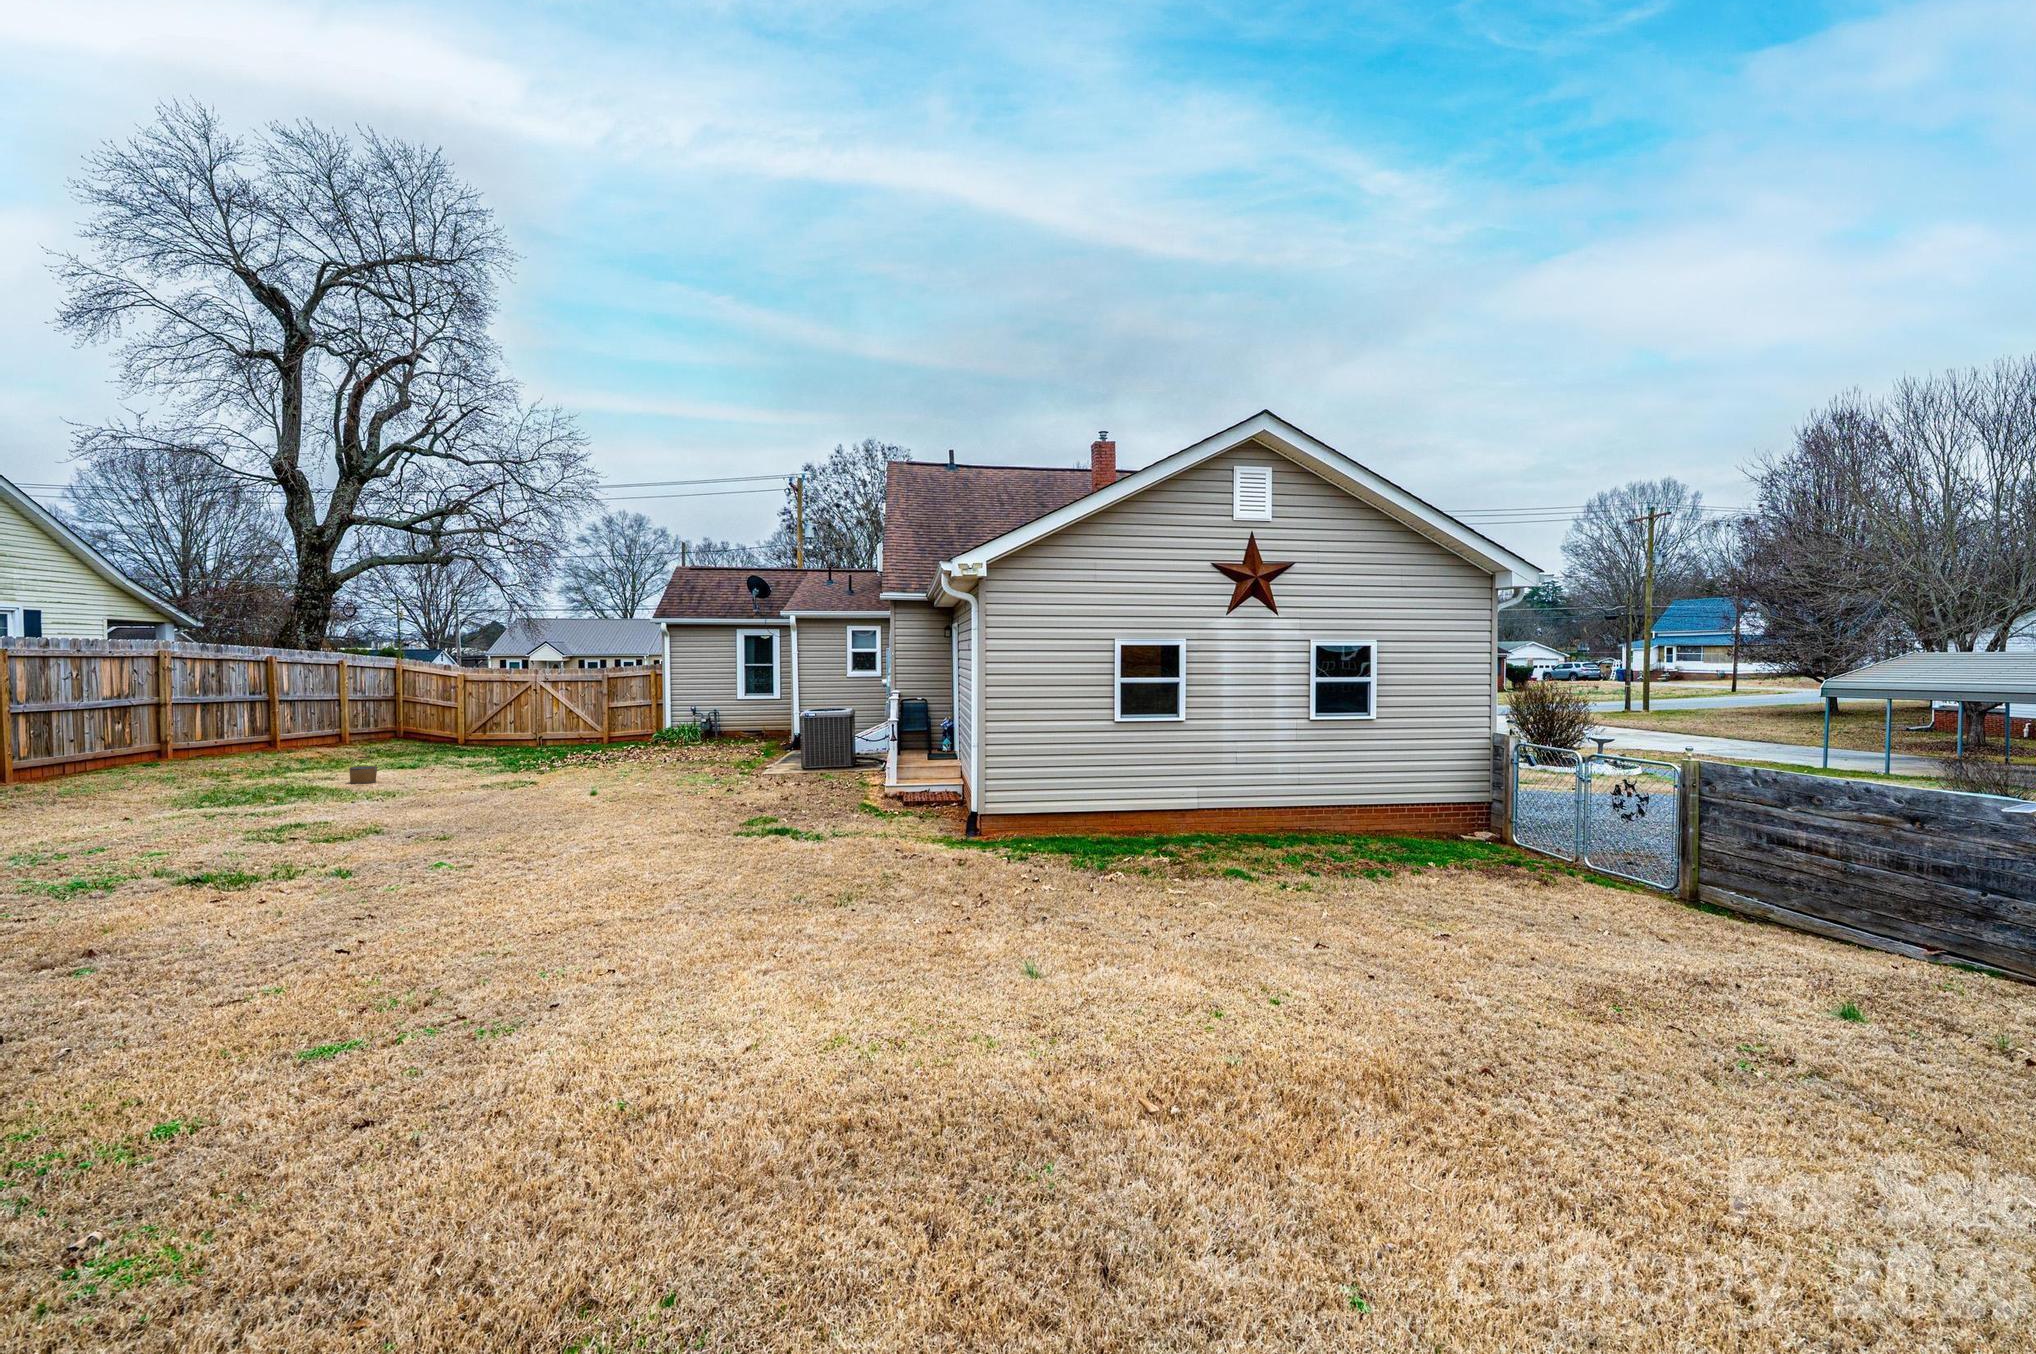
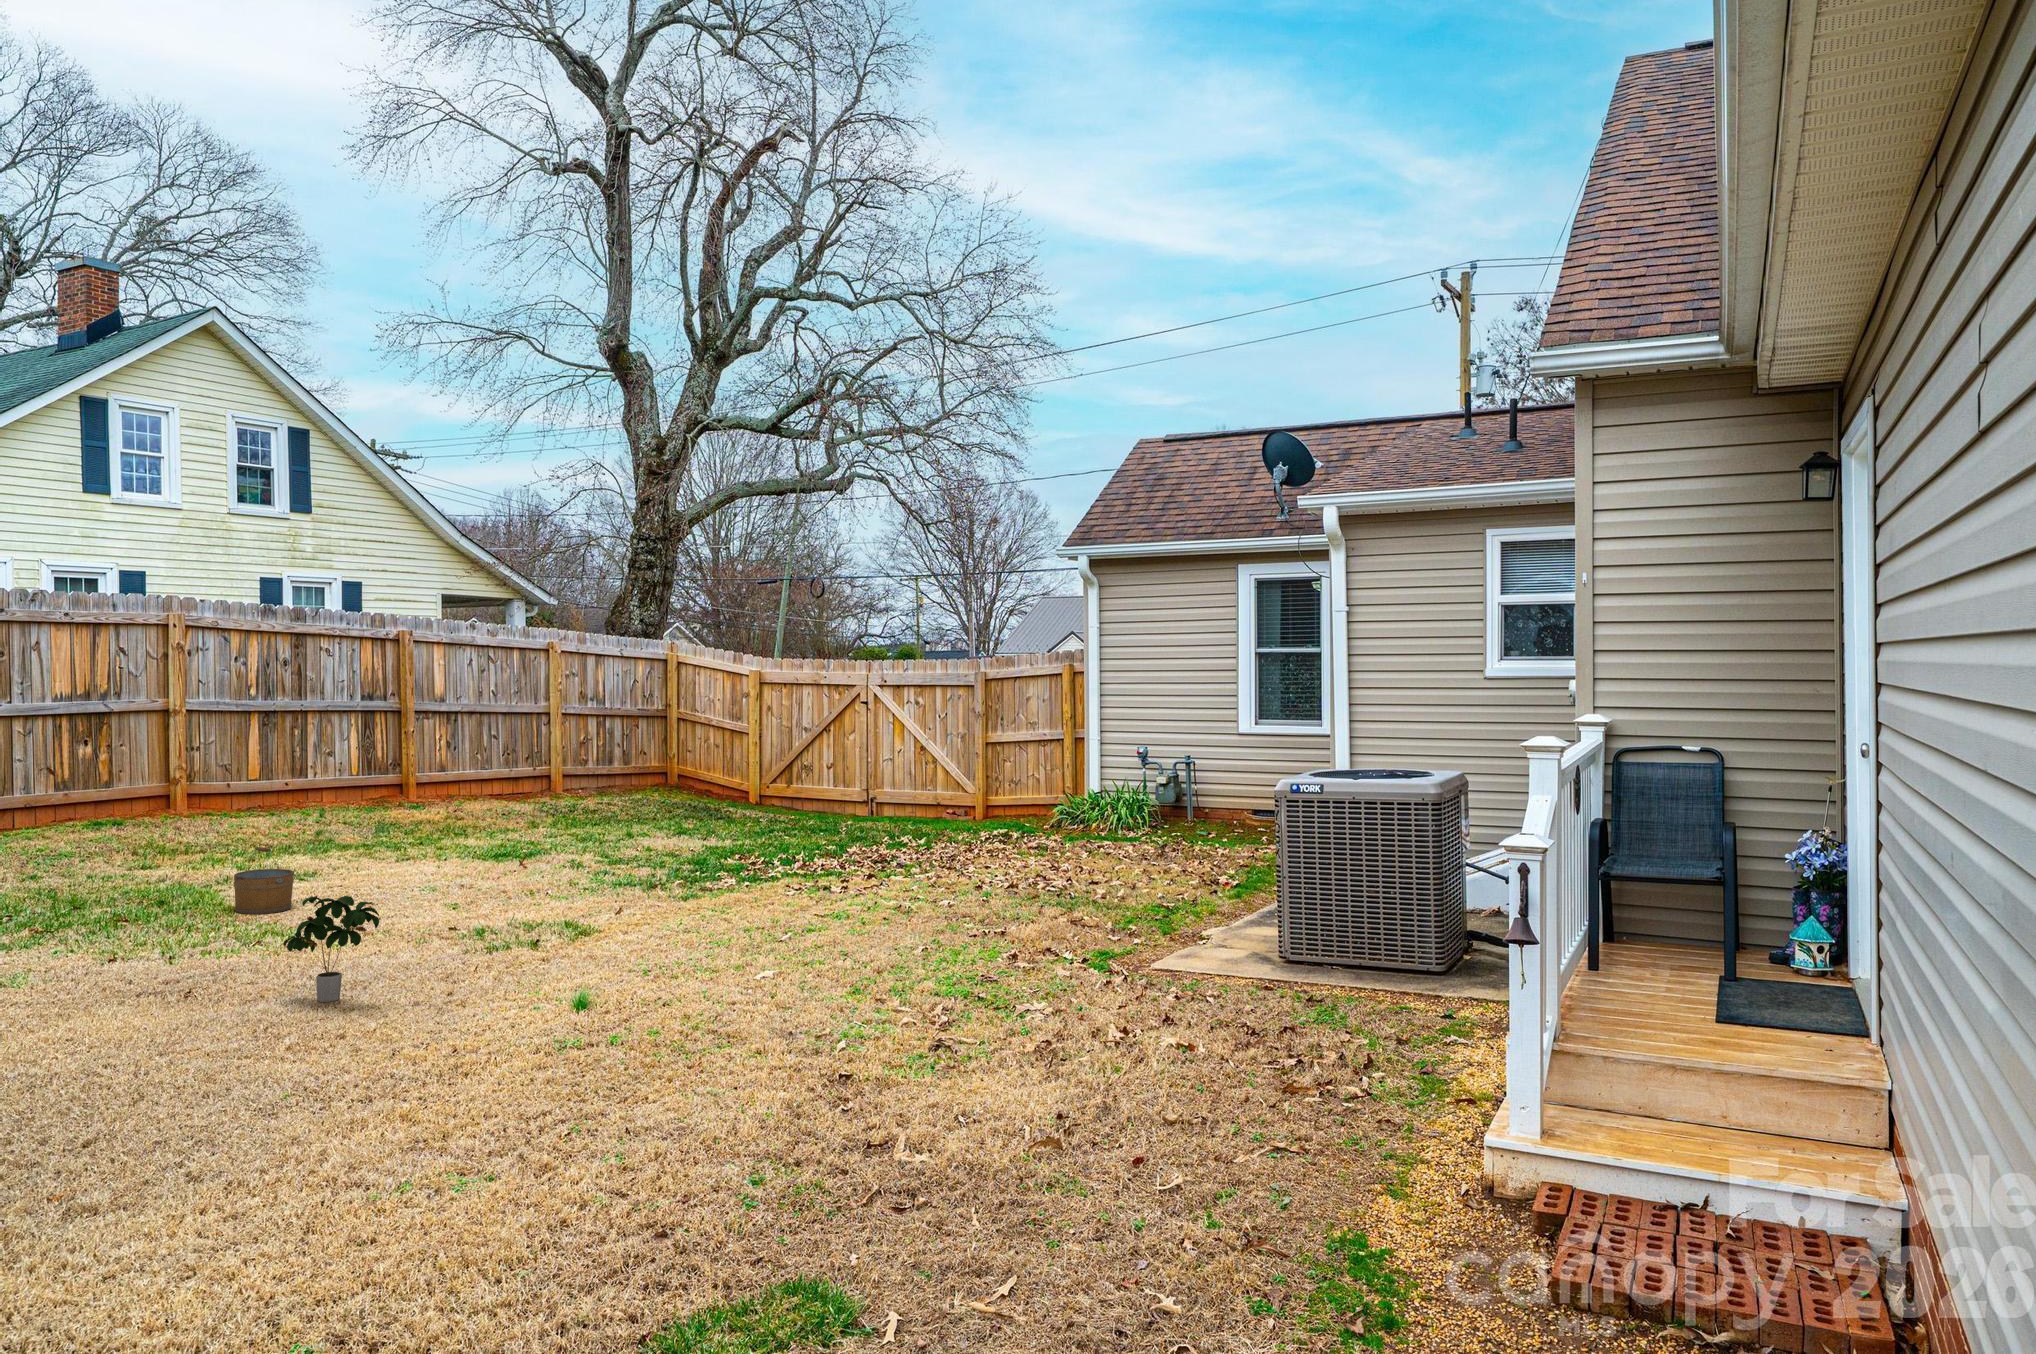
potted plant: none [470,759,509,794] -> present [283,896,379,1002]

